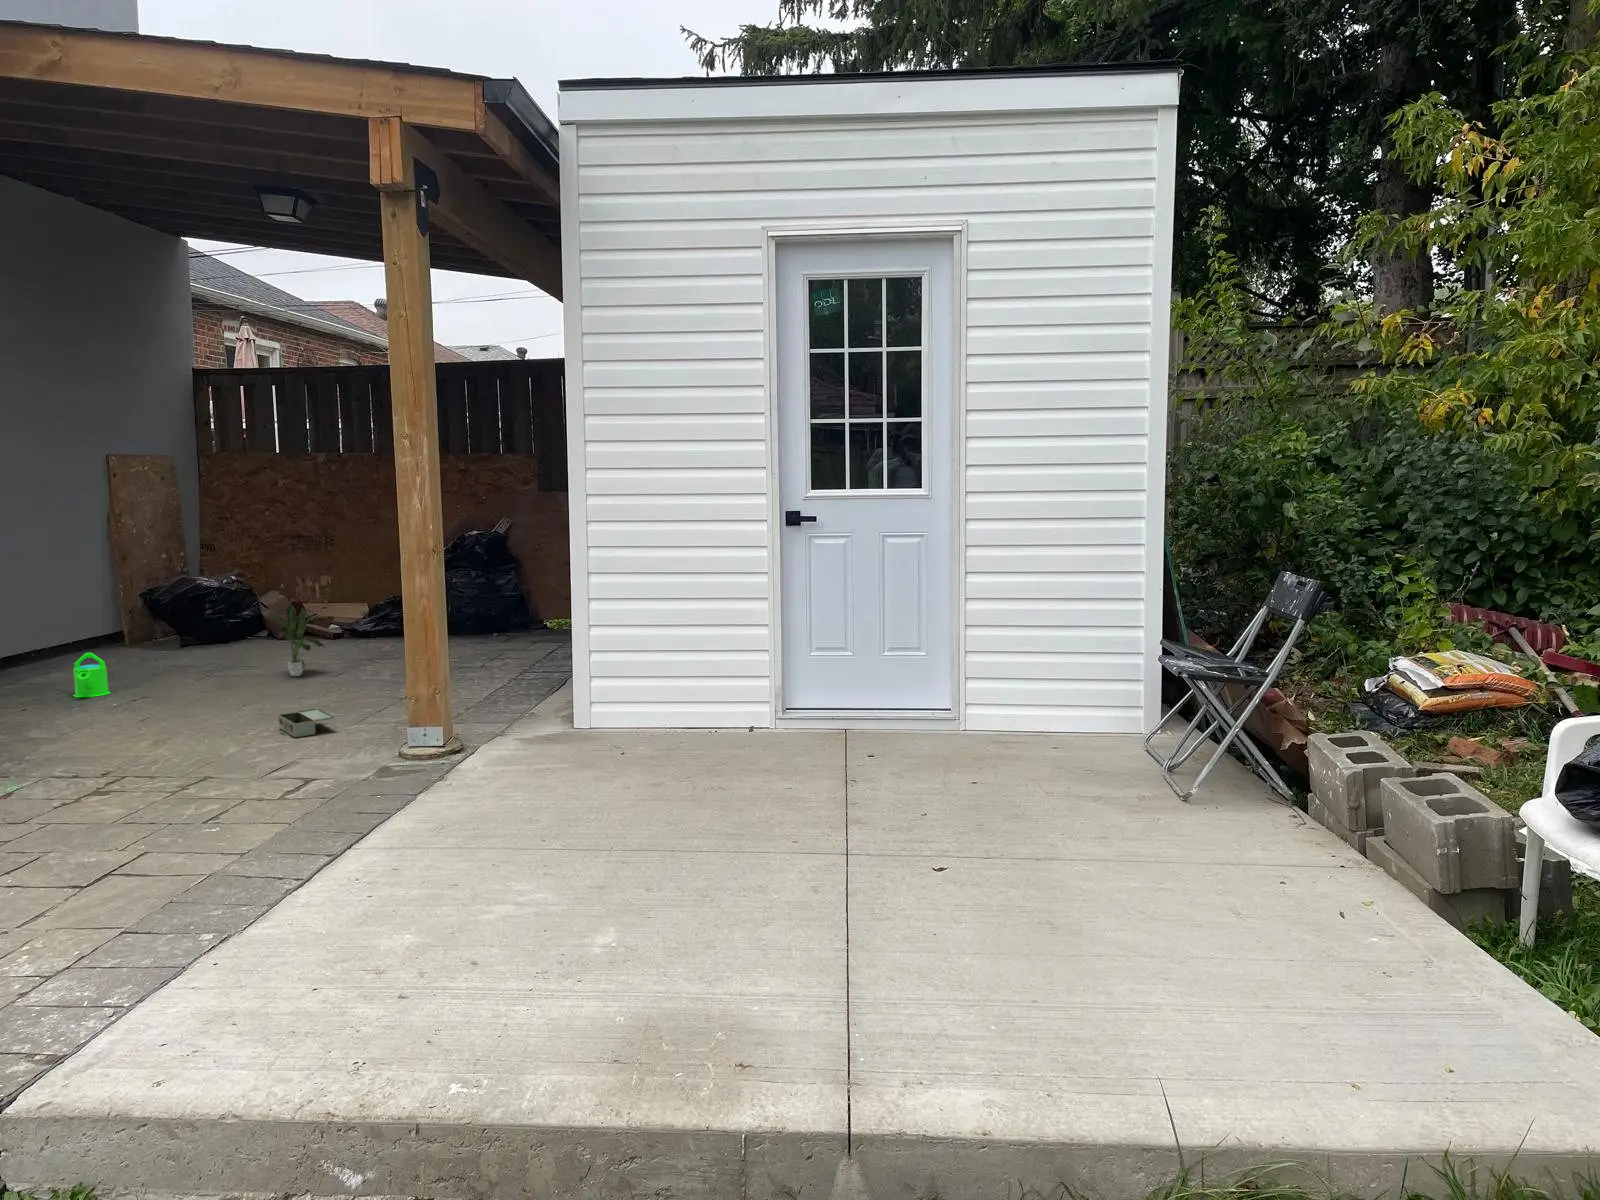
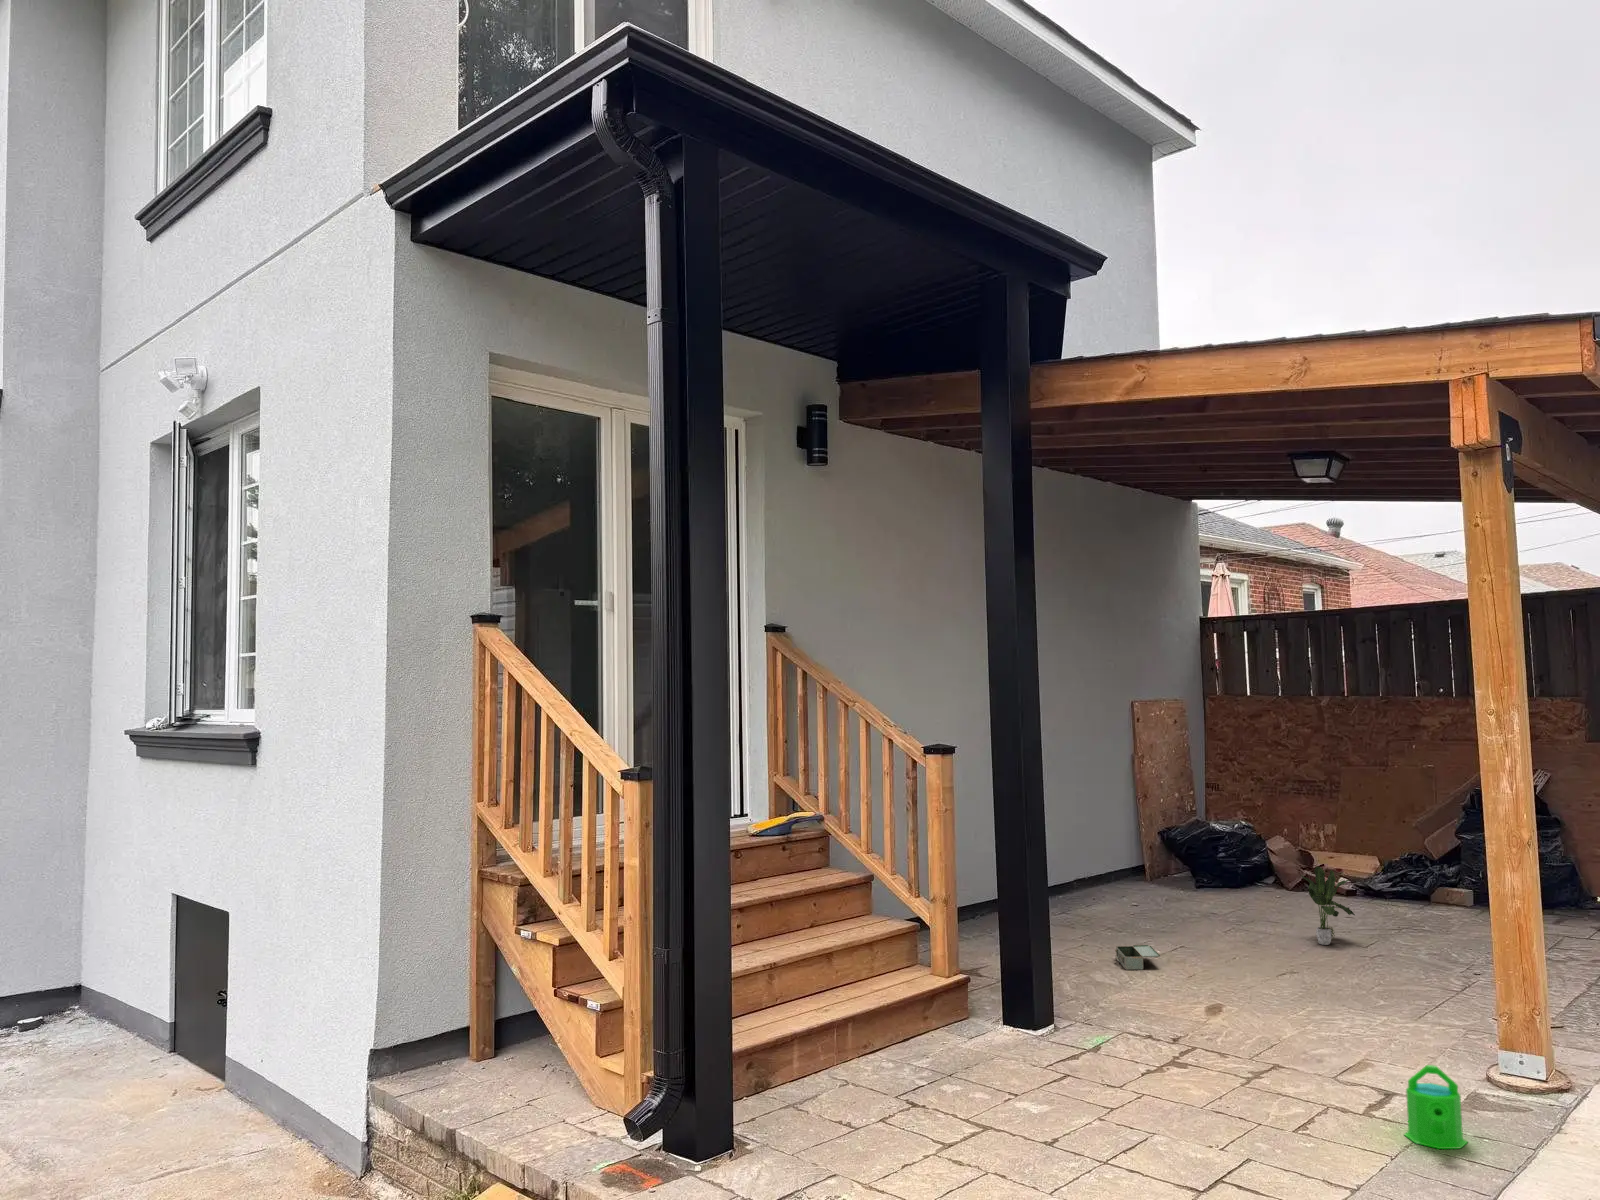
watering can: present [73,653,111,697] -> present [1405,1065,1467,1149]
toolbox: present [278,709,334,737] -> present [1115,945,1160,970]

